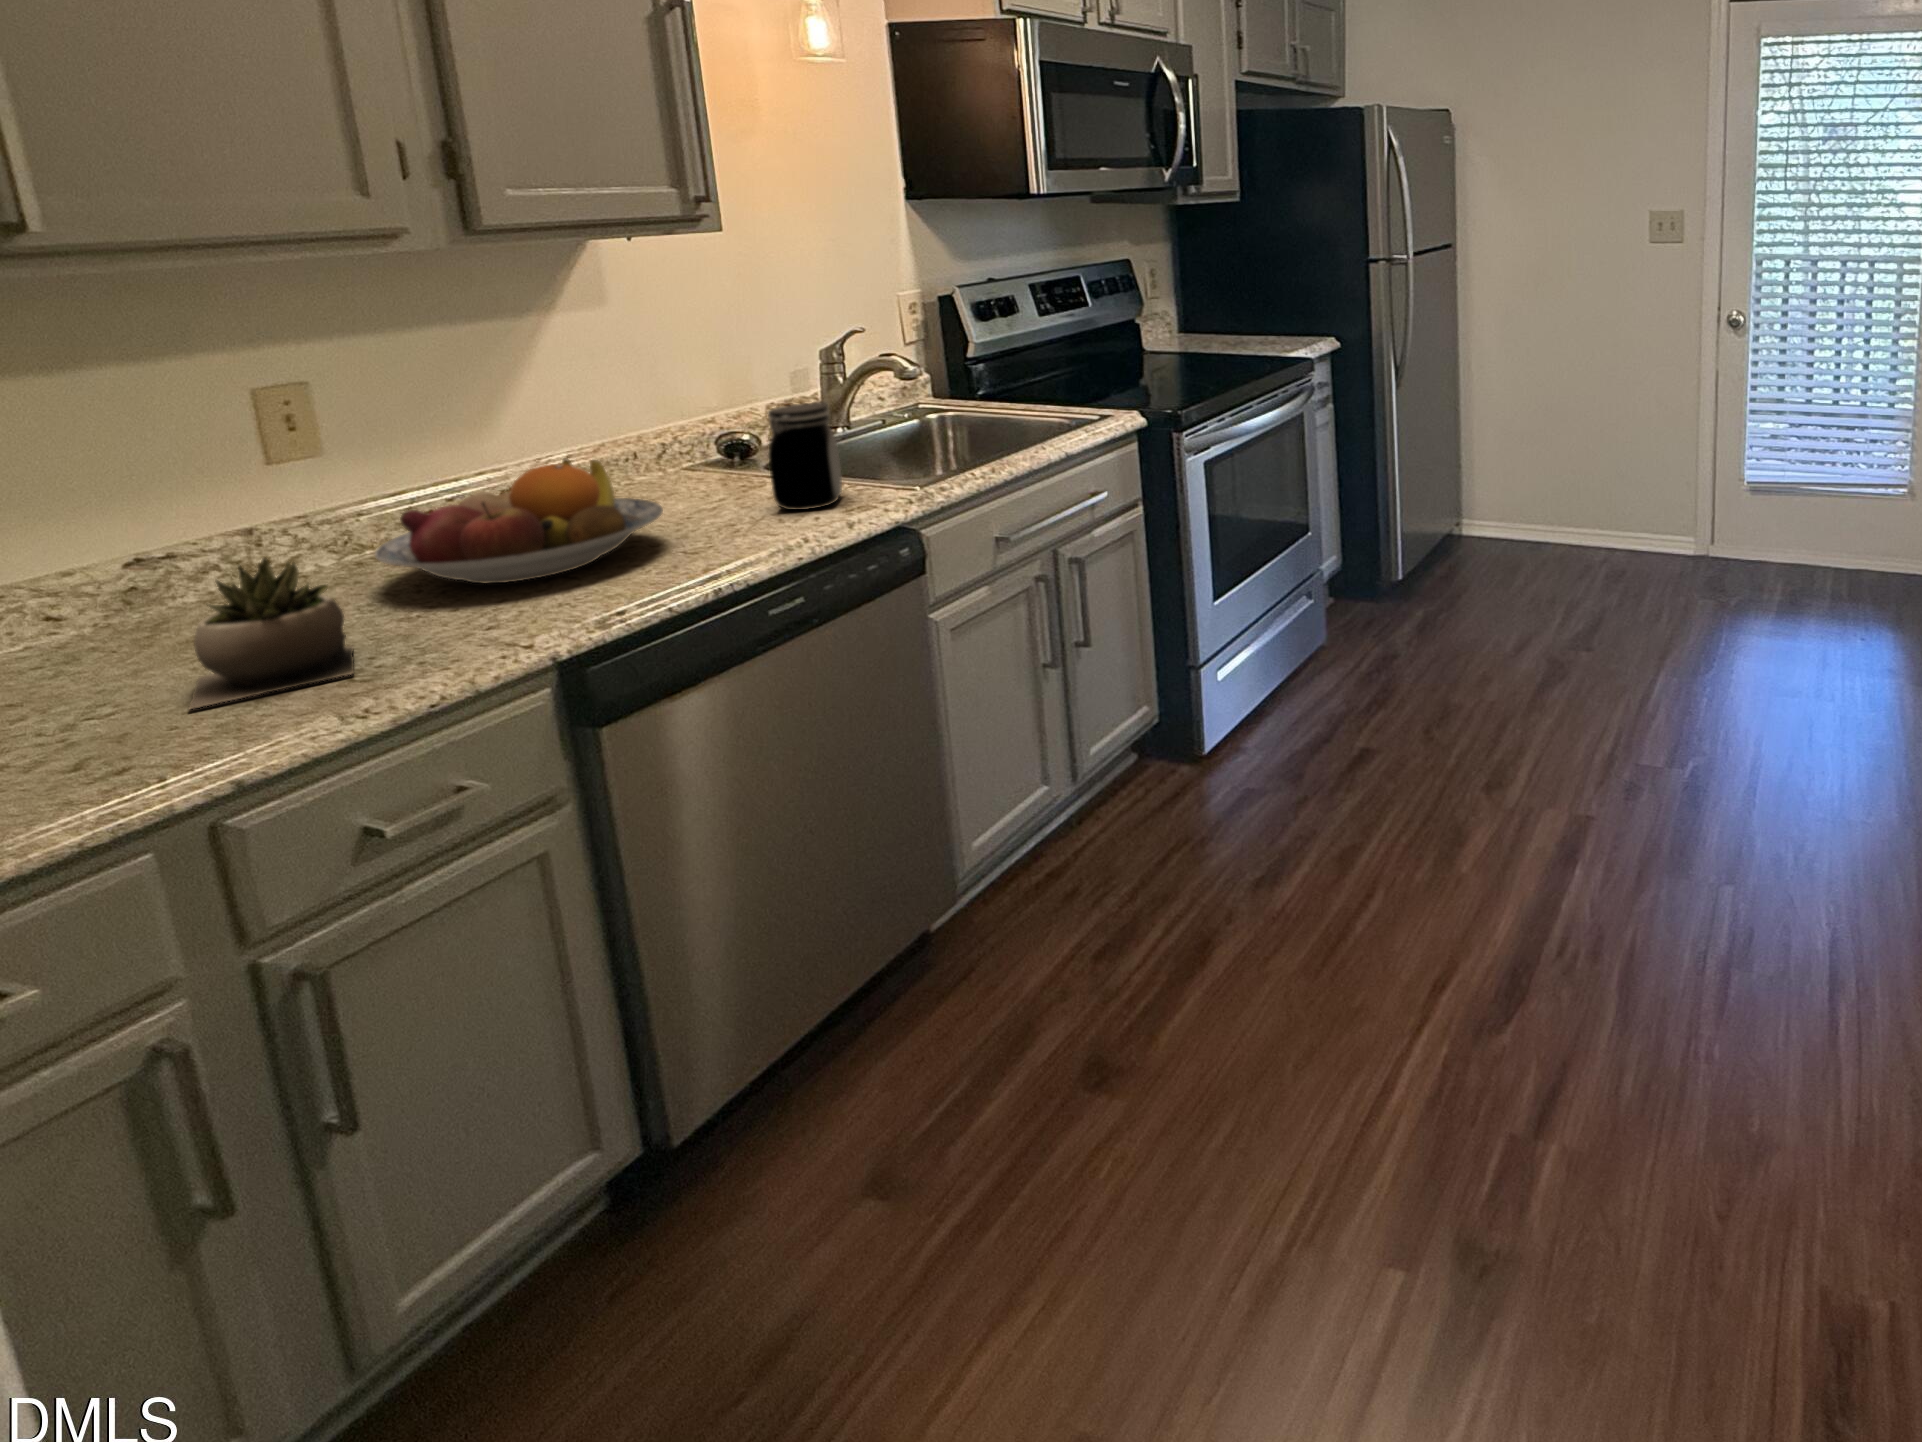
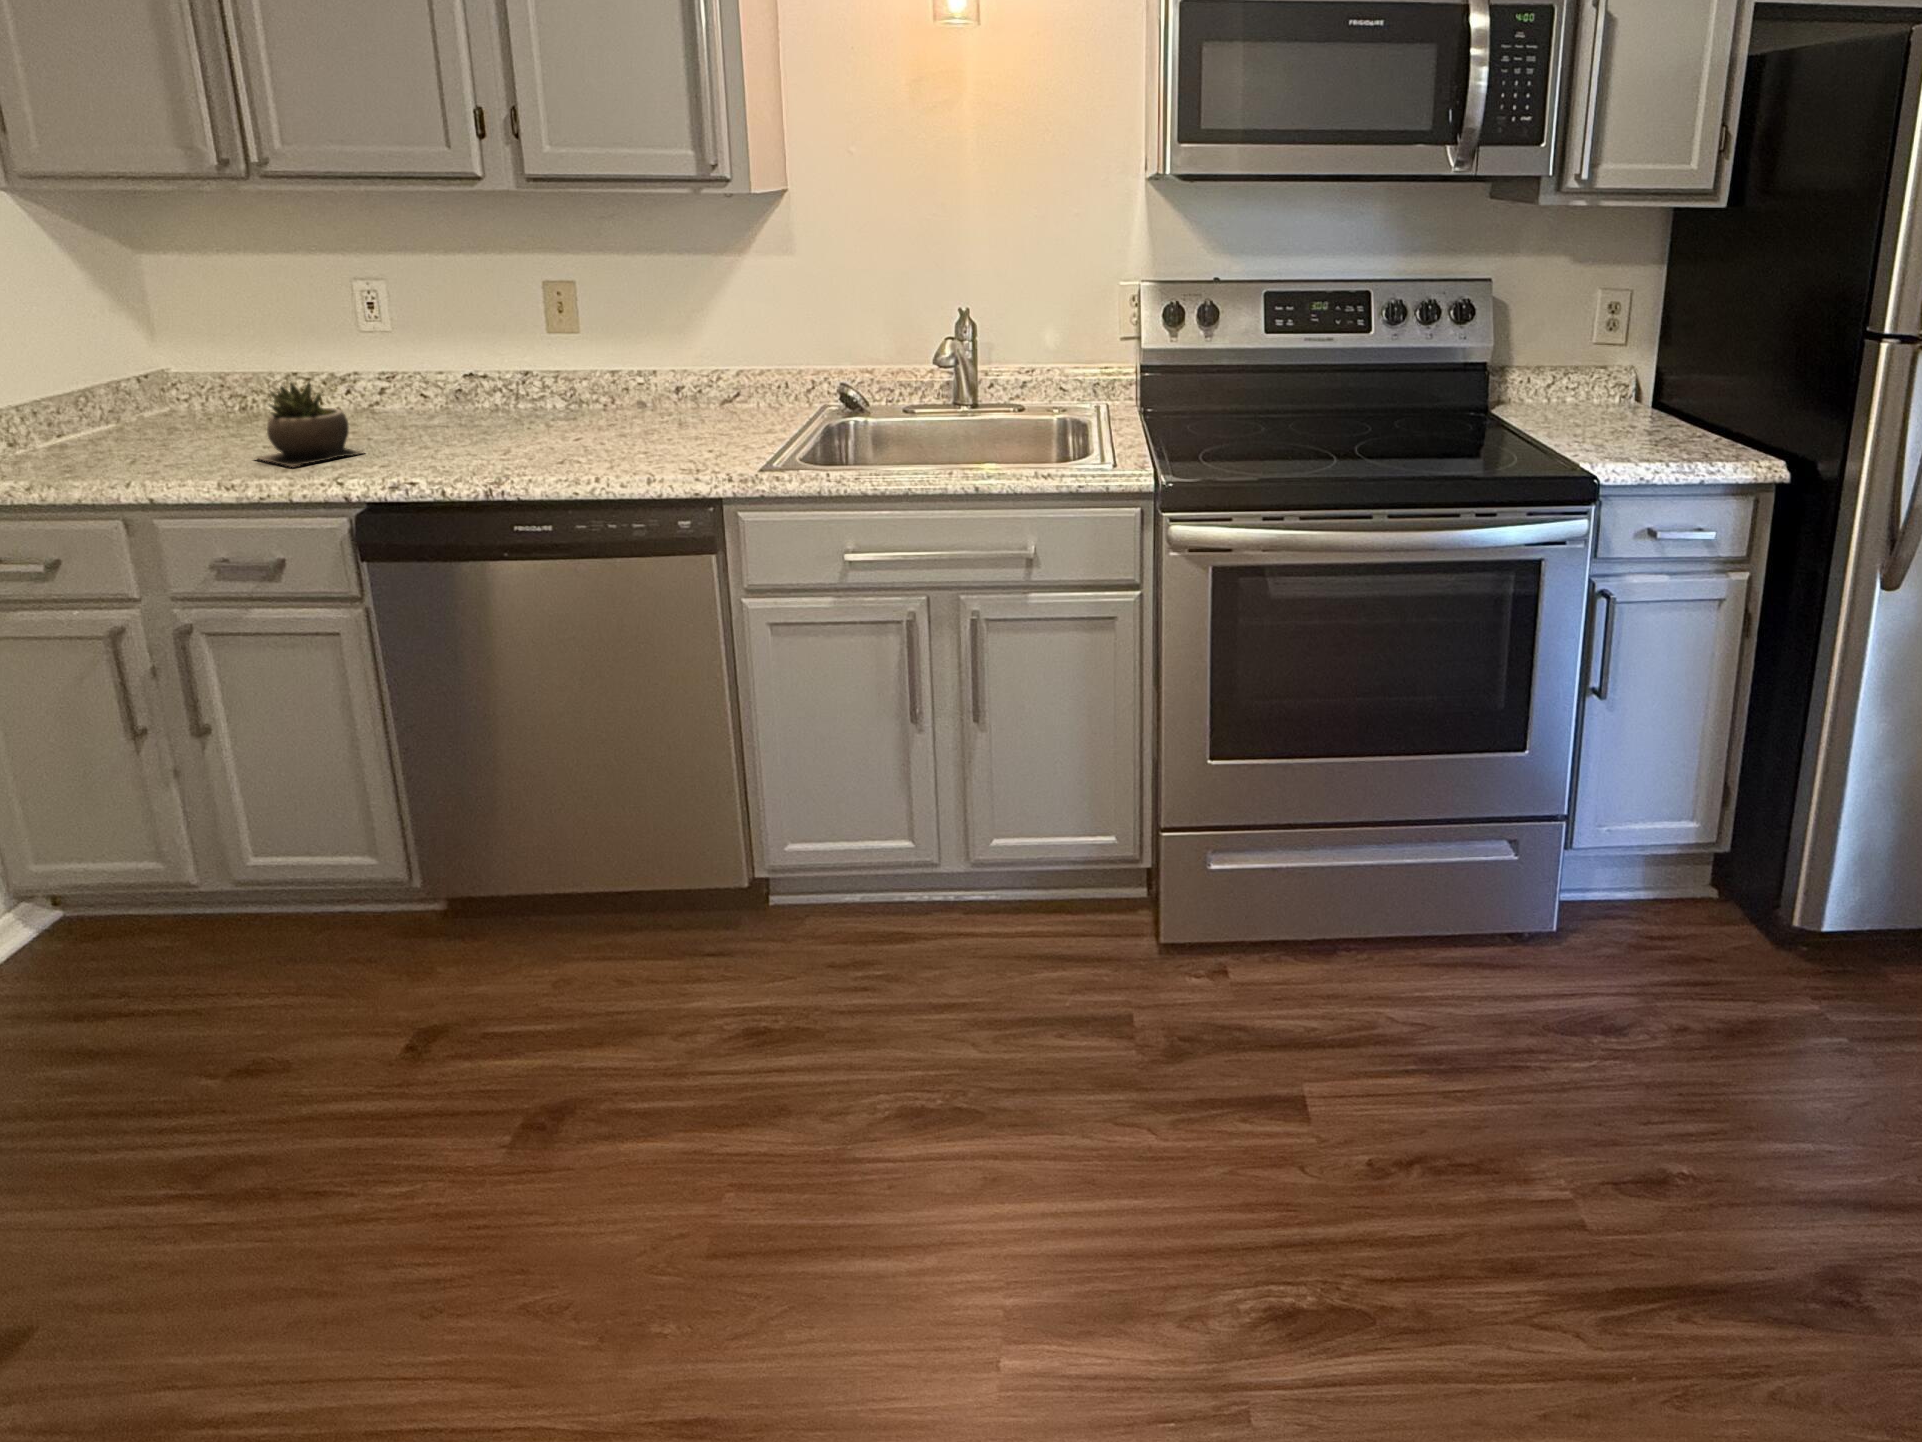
jar: present [767,402,842,510] -> none [664,362,739,462]
fruit bowl: present [375,458,663,583] -> none [440,367,631,450]

